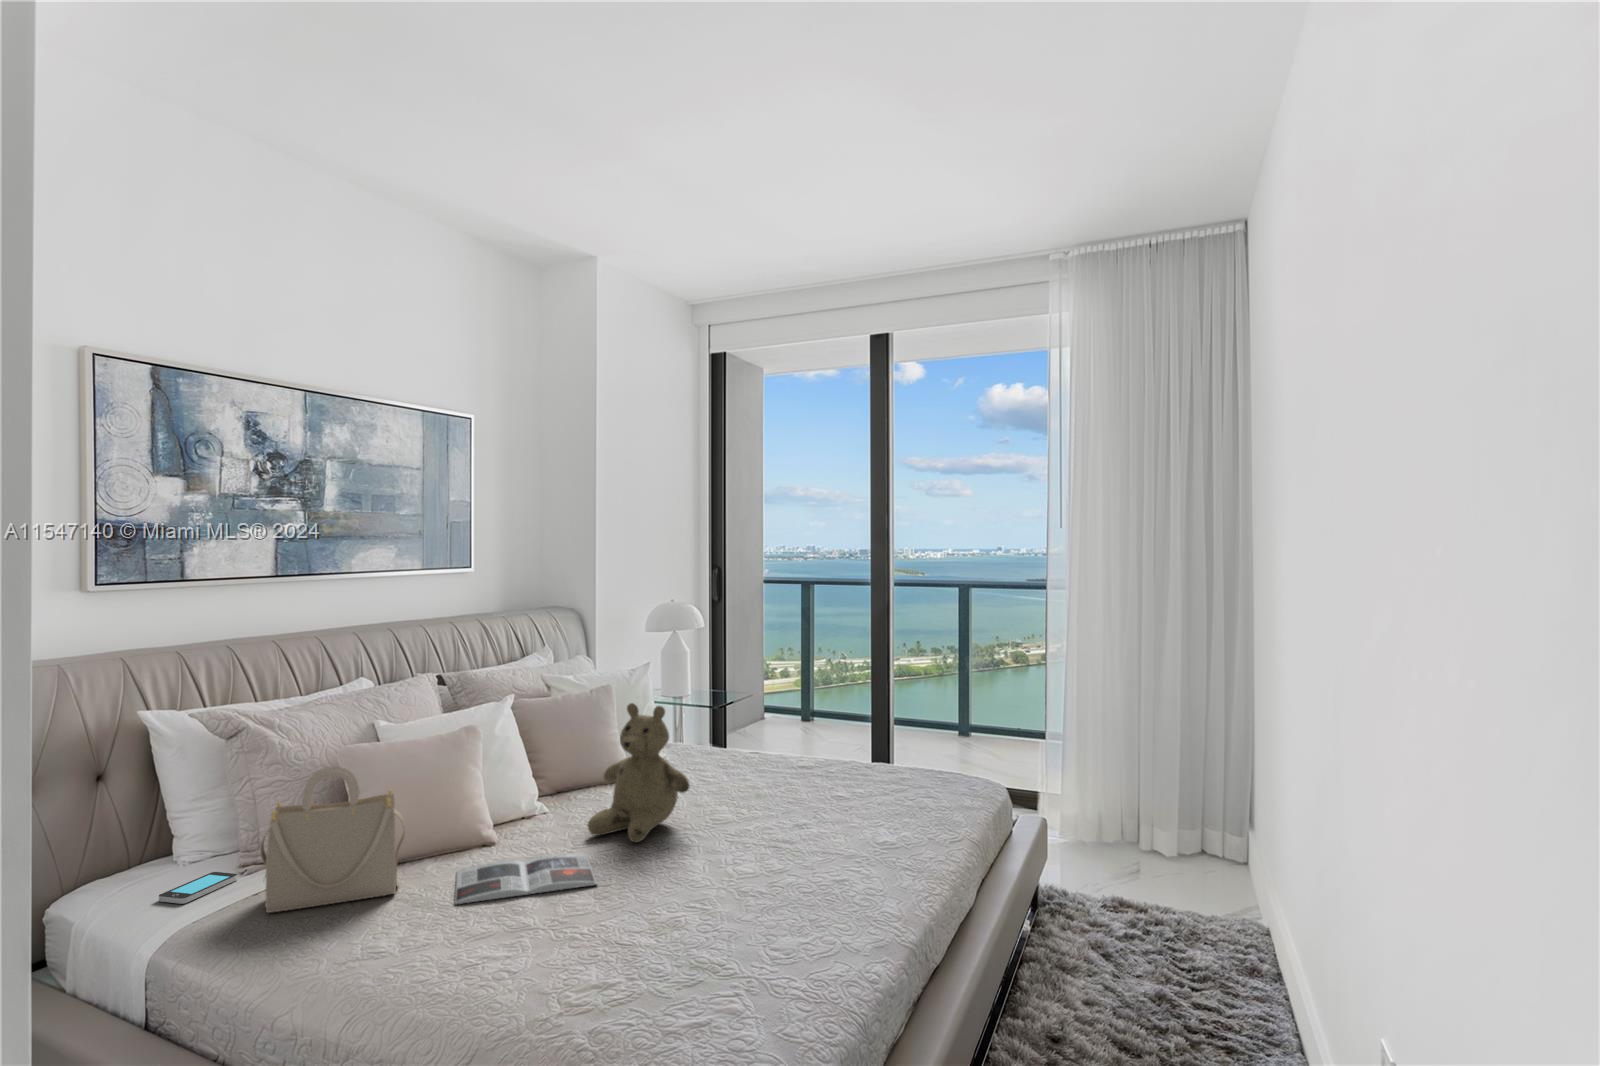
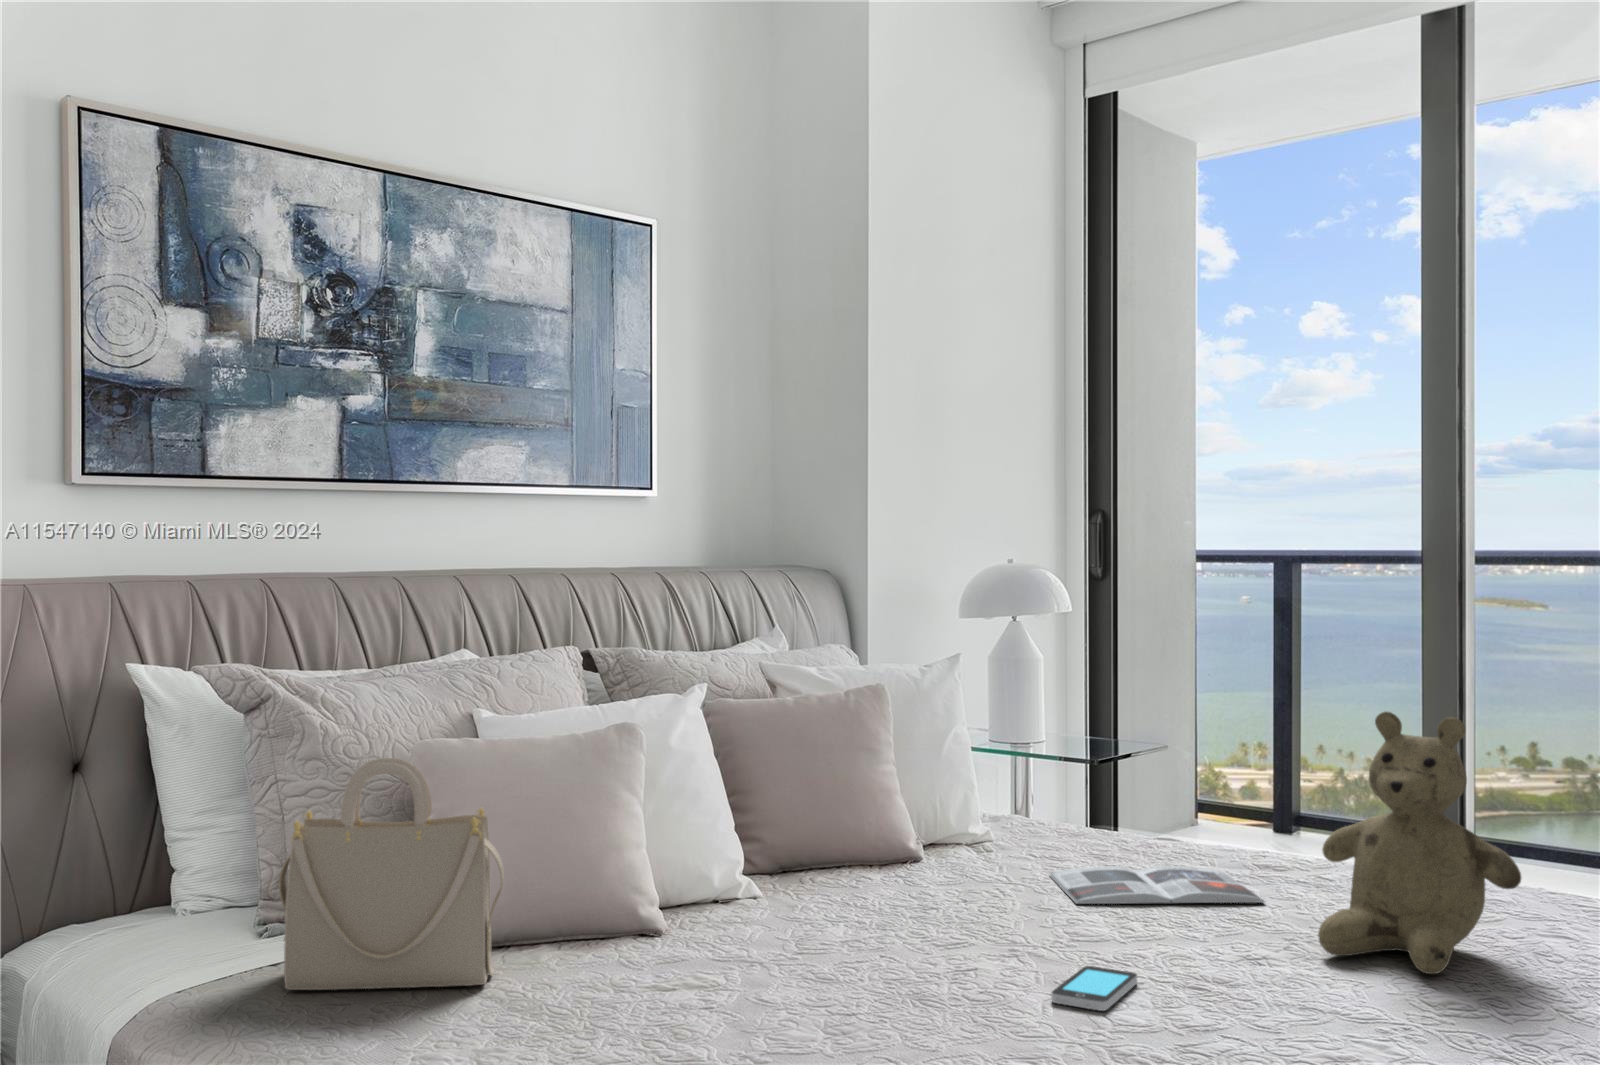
teddy bear: present [588,703,690,842] -> present [1318,712,1521,974]
magazine: present [455,853,597,905] -> present [1050,866,1265,904]
smartphone: present [159,872,237,904] -> present [1051,966,1137,1011]

